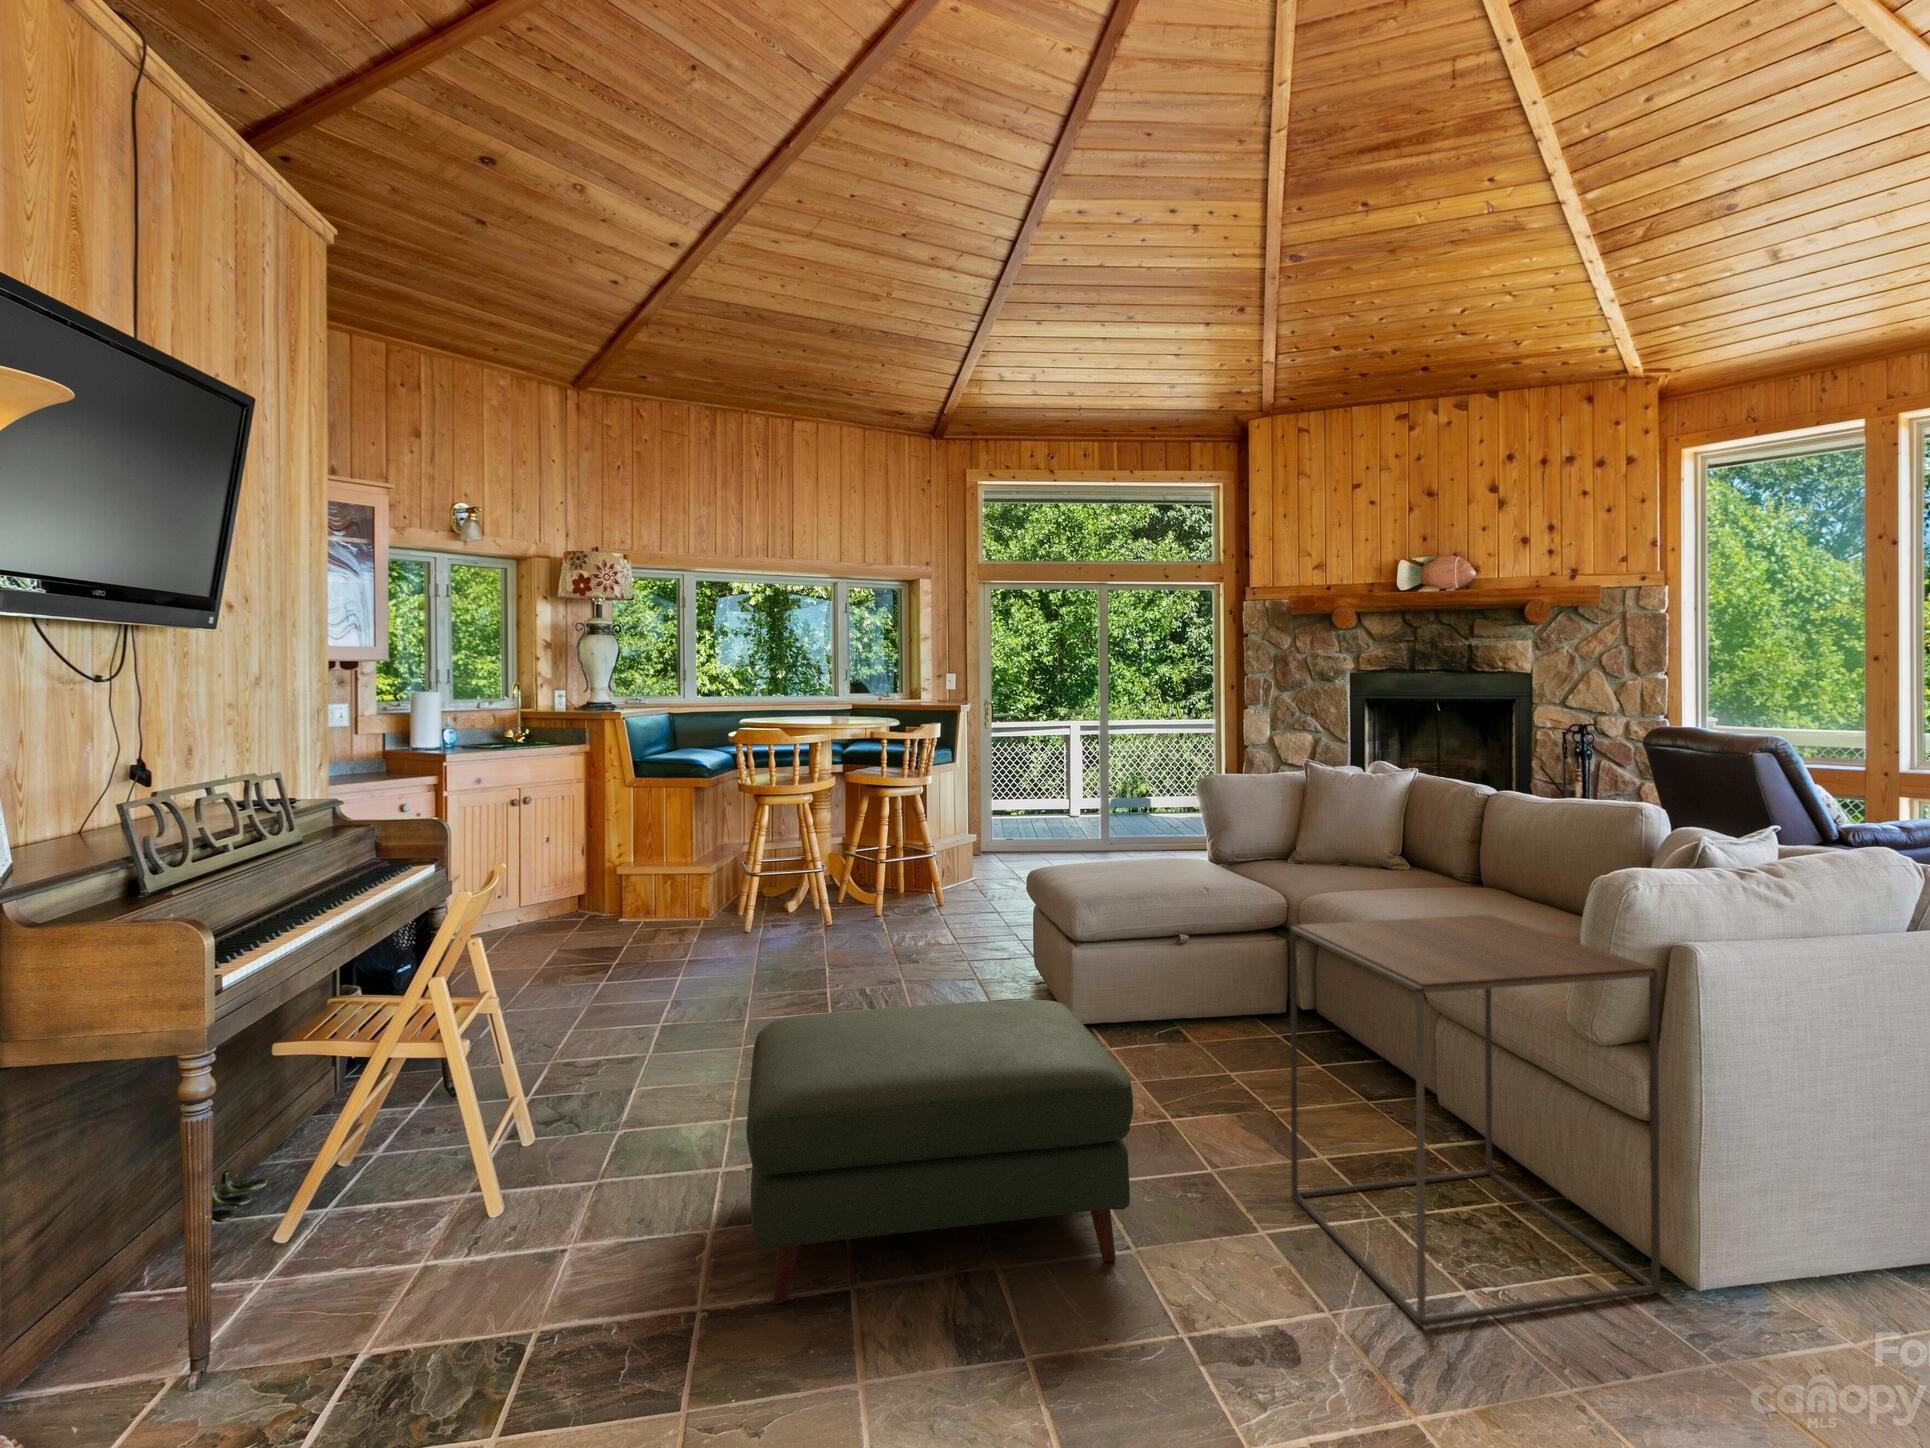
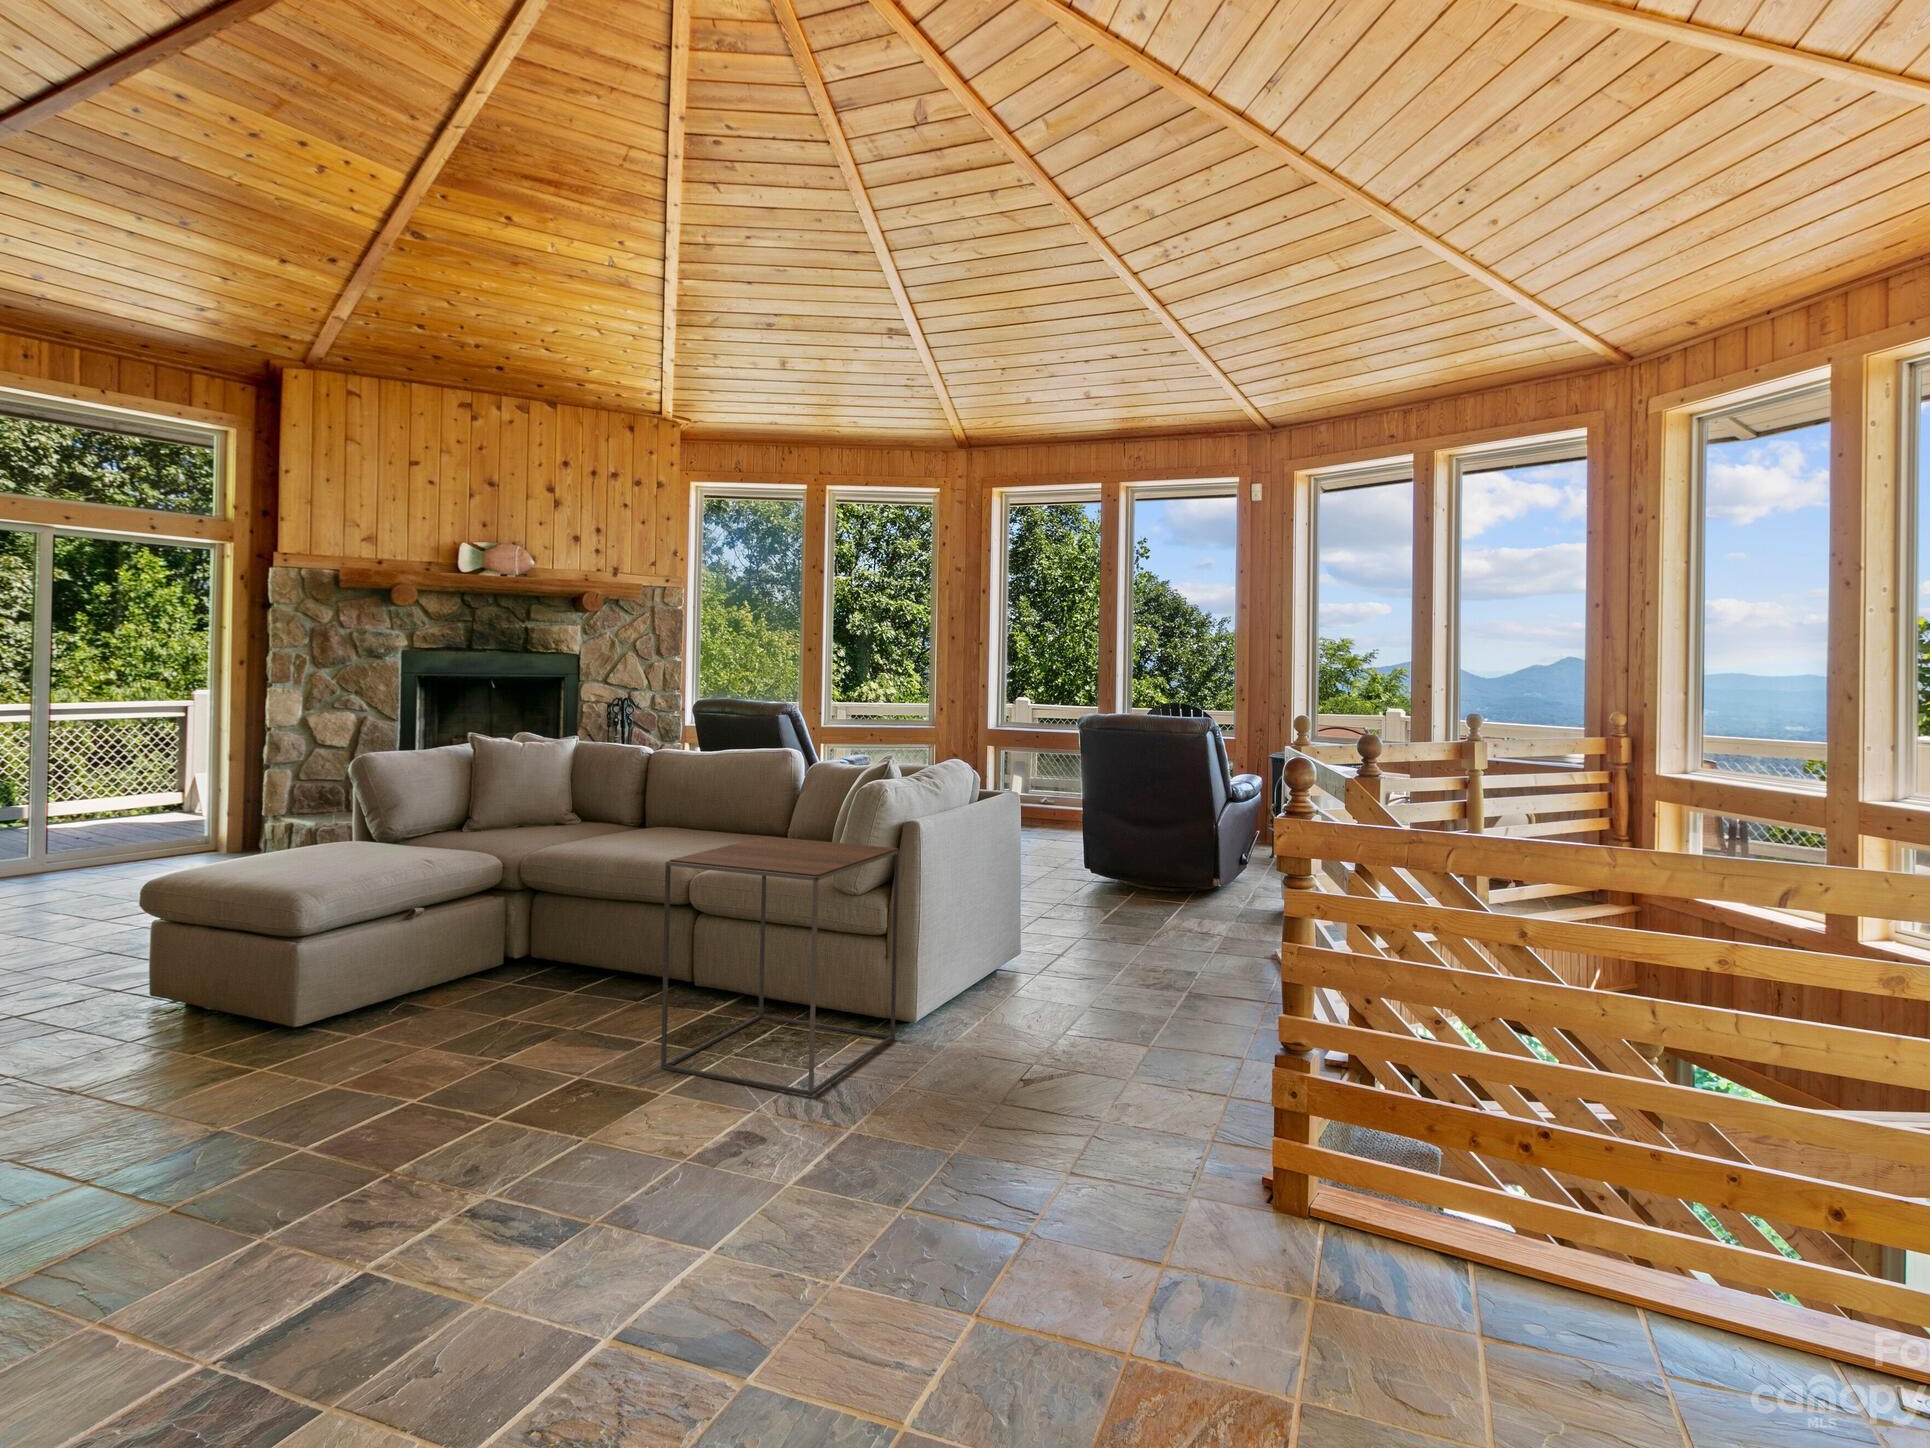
ottoman: present [746,1000,1133,1304] -> none [137,966,613,1294]

